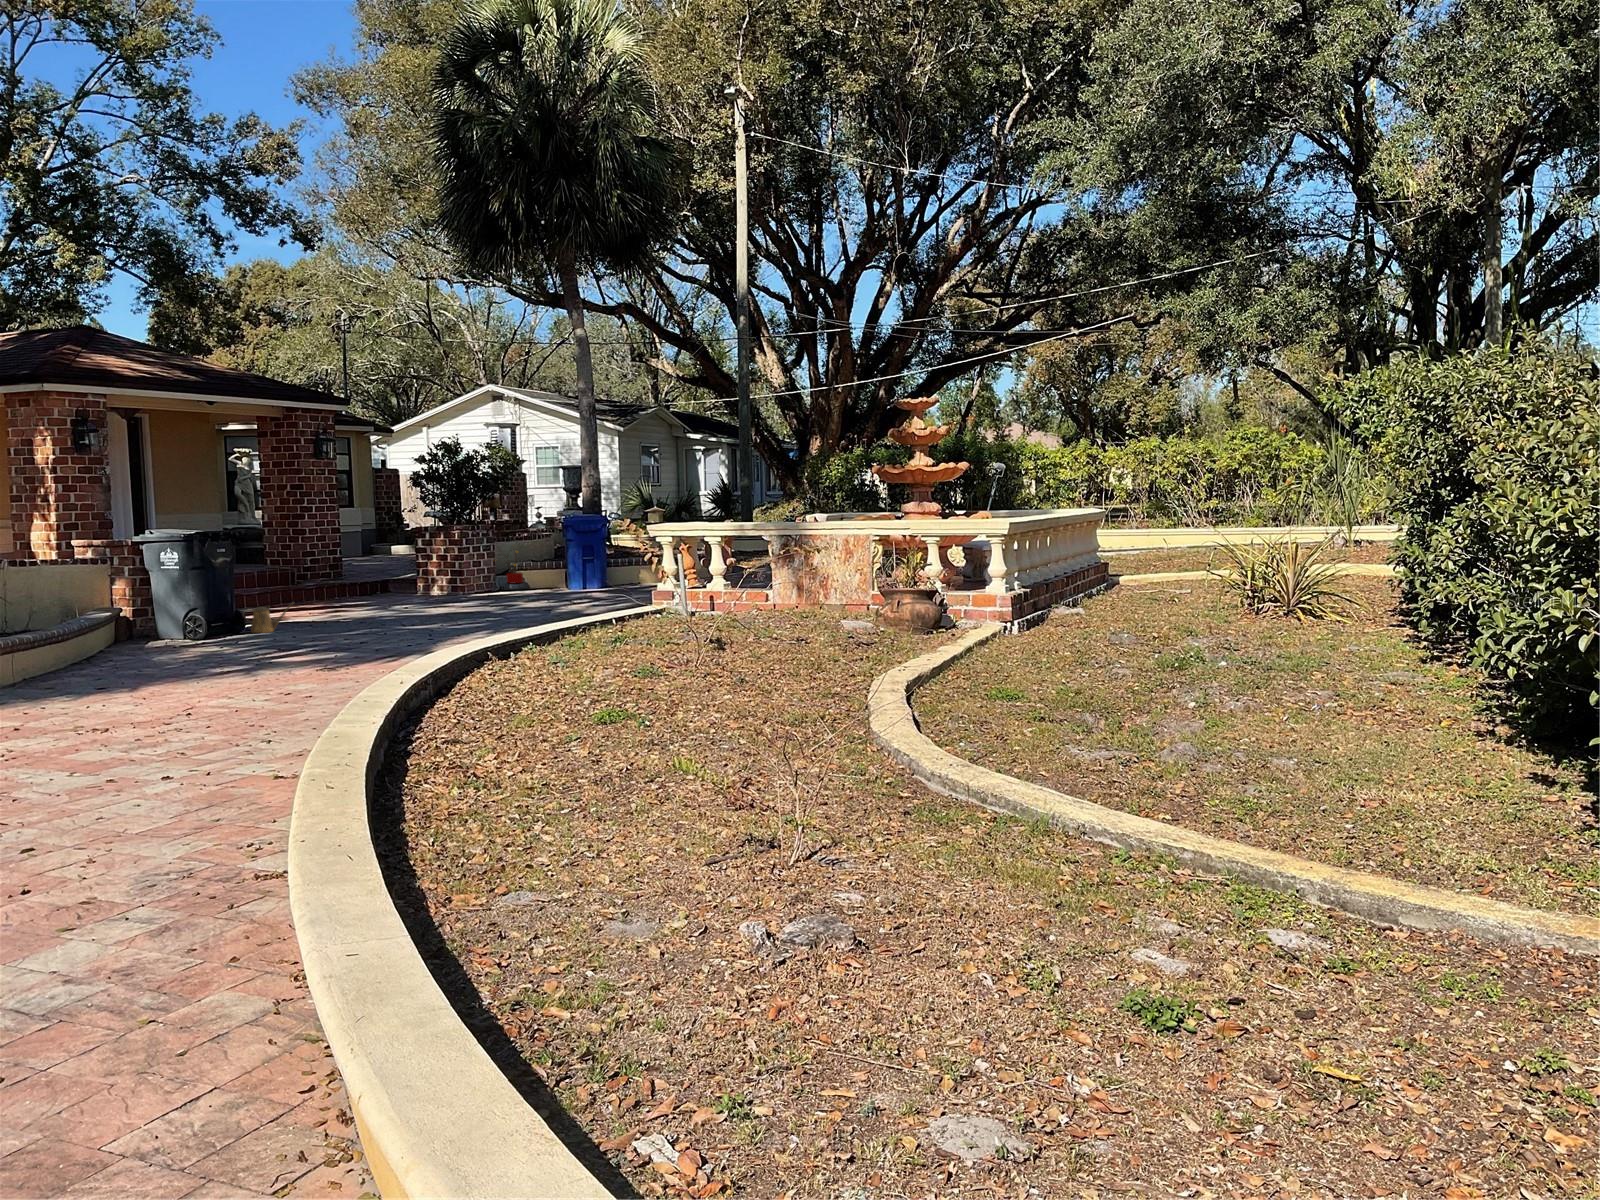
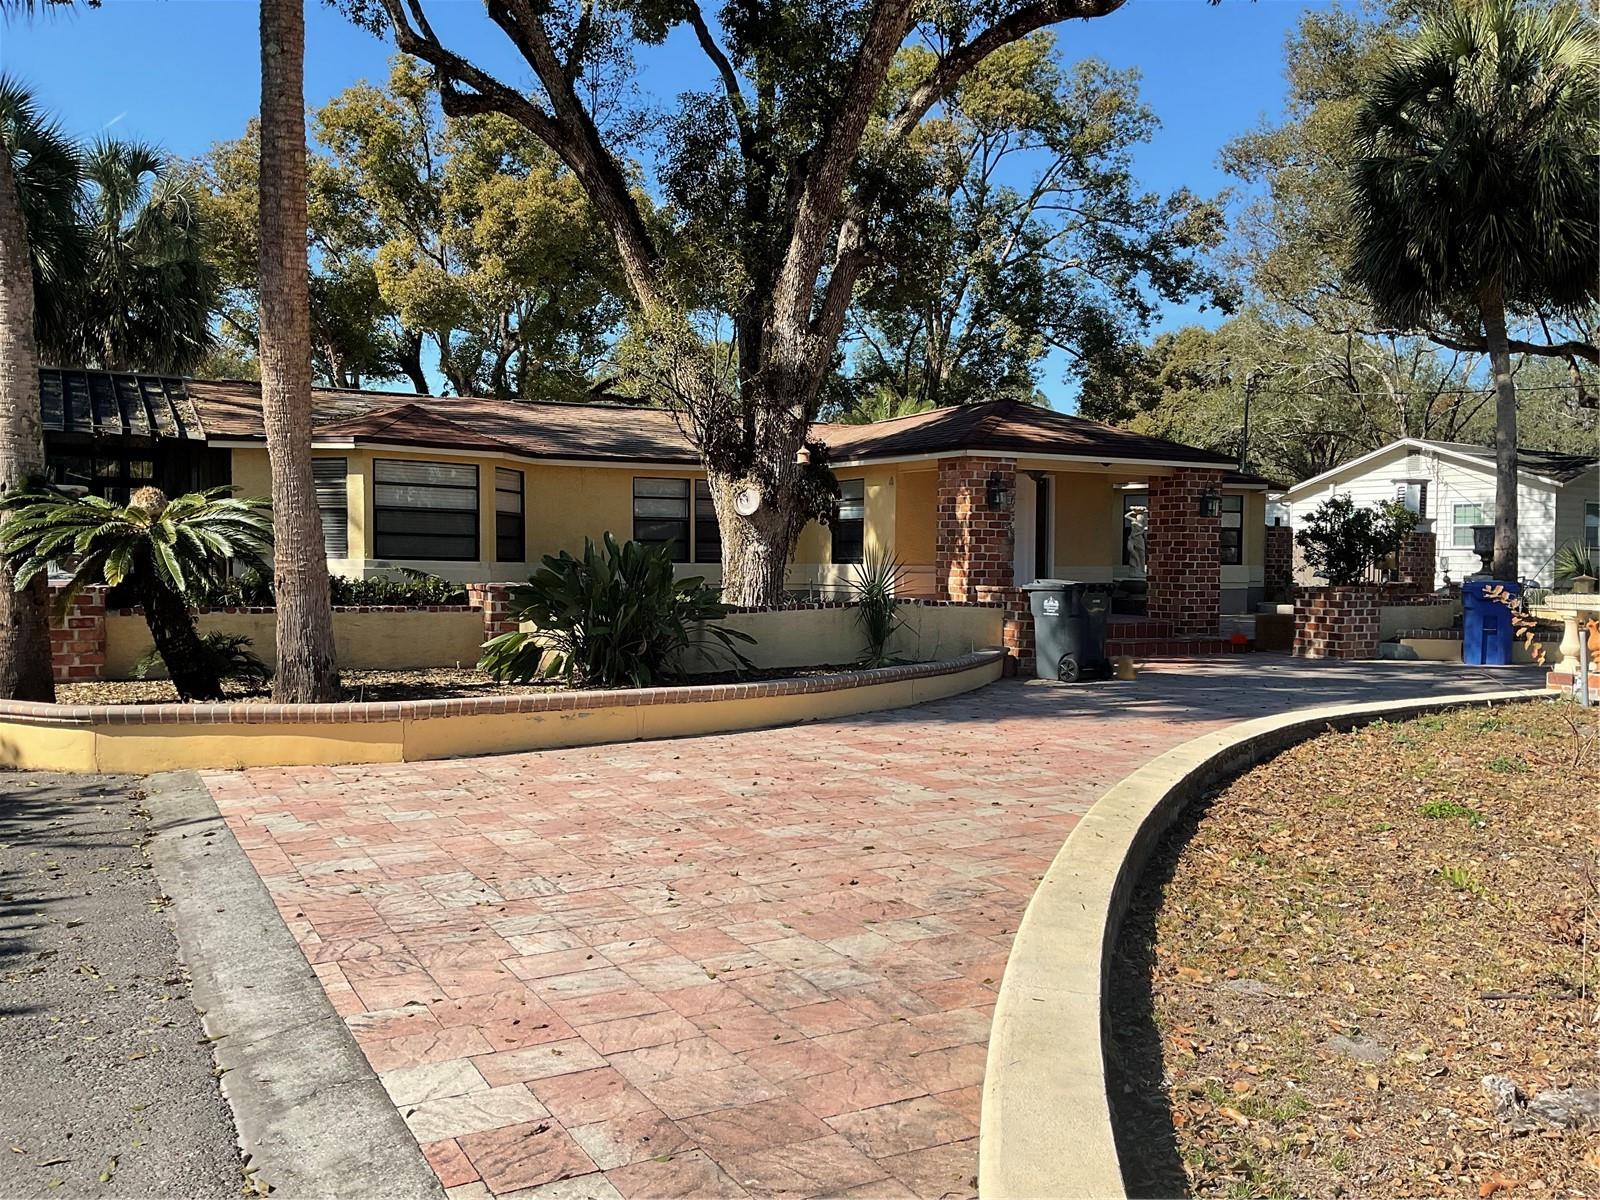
decorative plant: present [506,549,523,584] -> present [1228,609,1247,644]
wooden crate: none [382,554,424,591] -> present [1254,614,1295,650]

